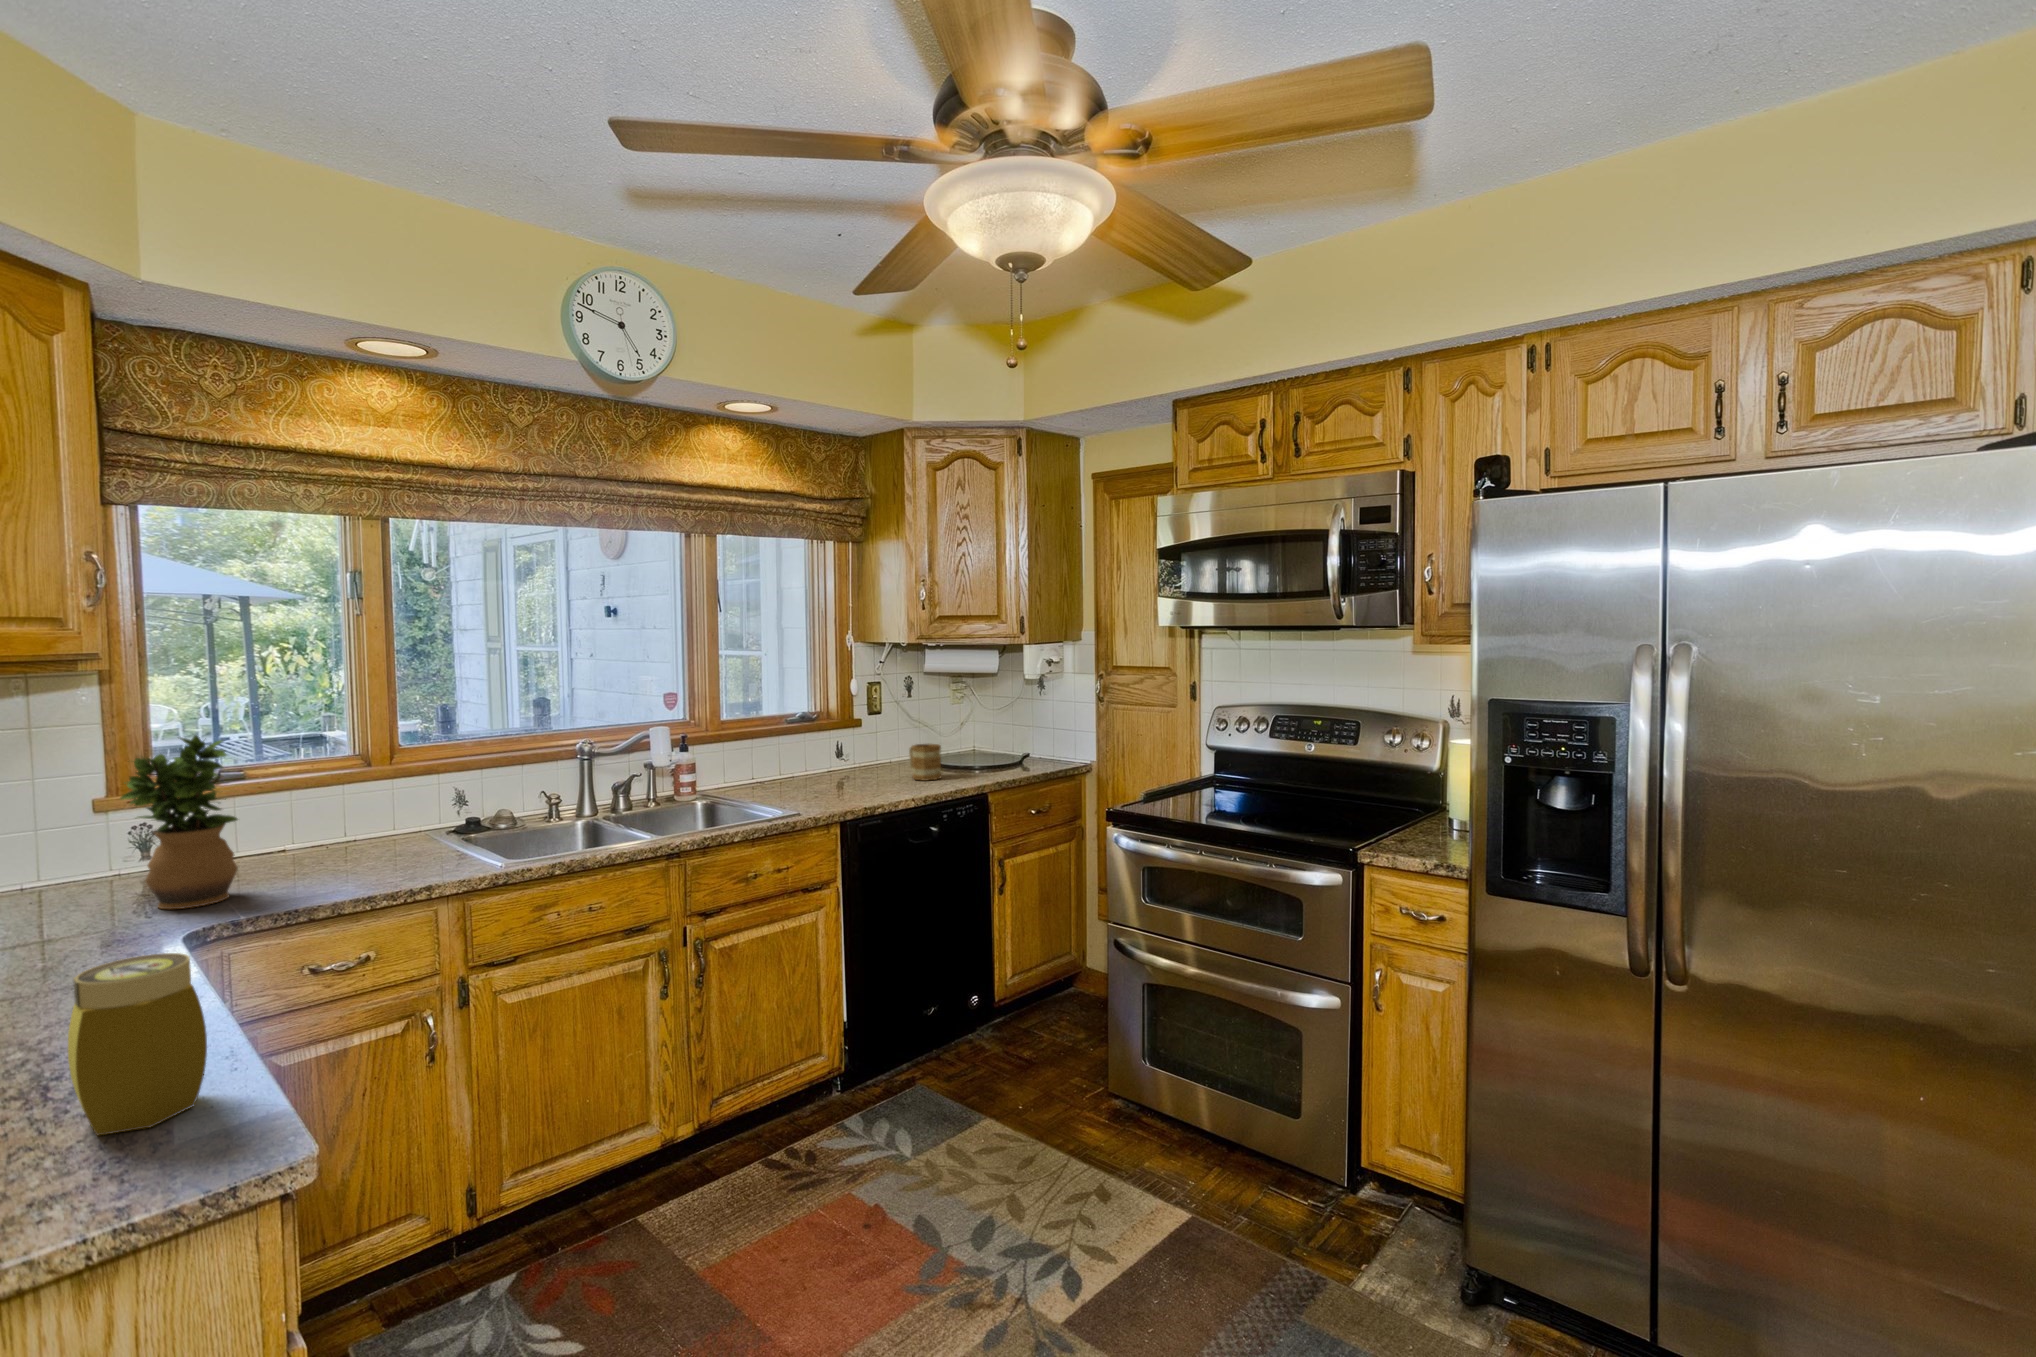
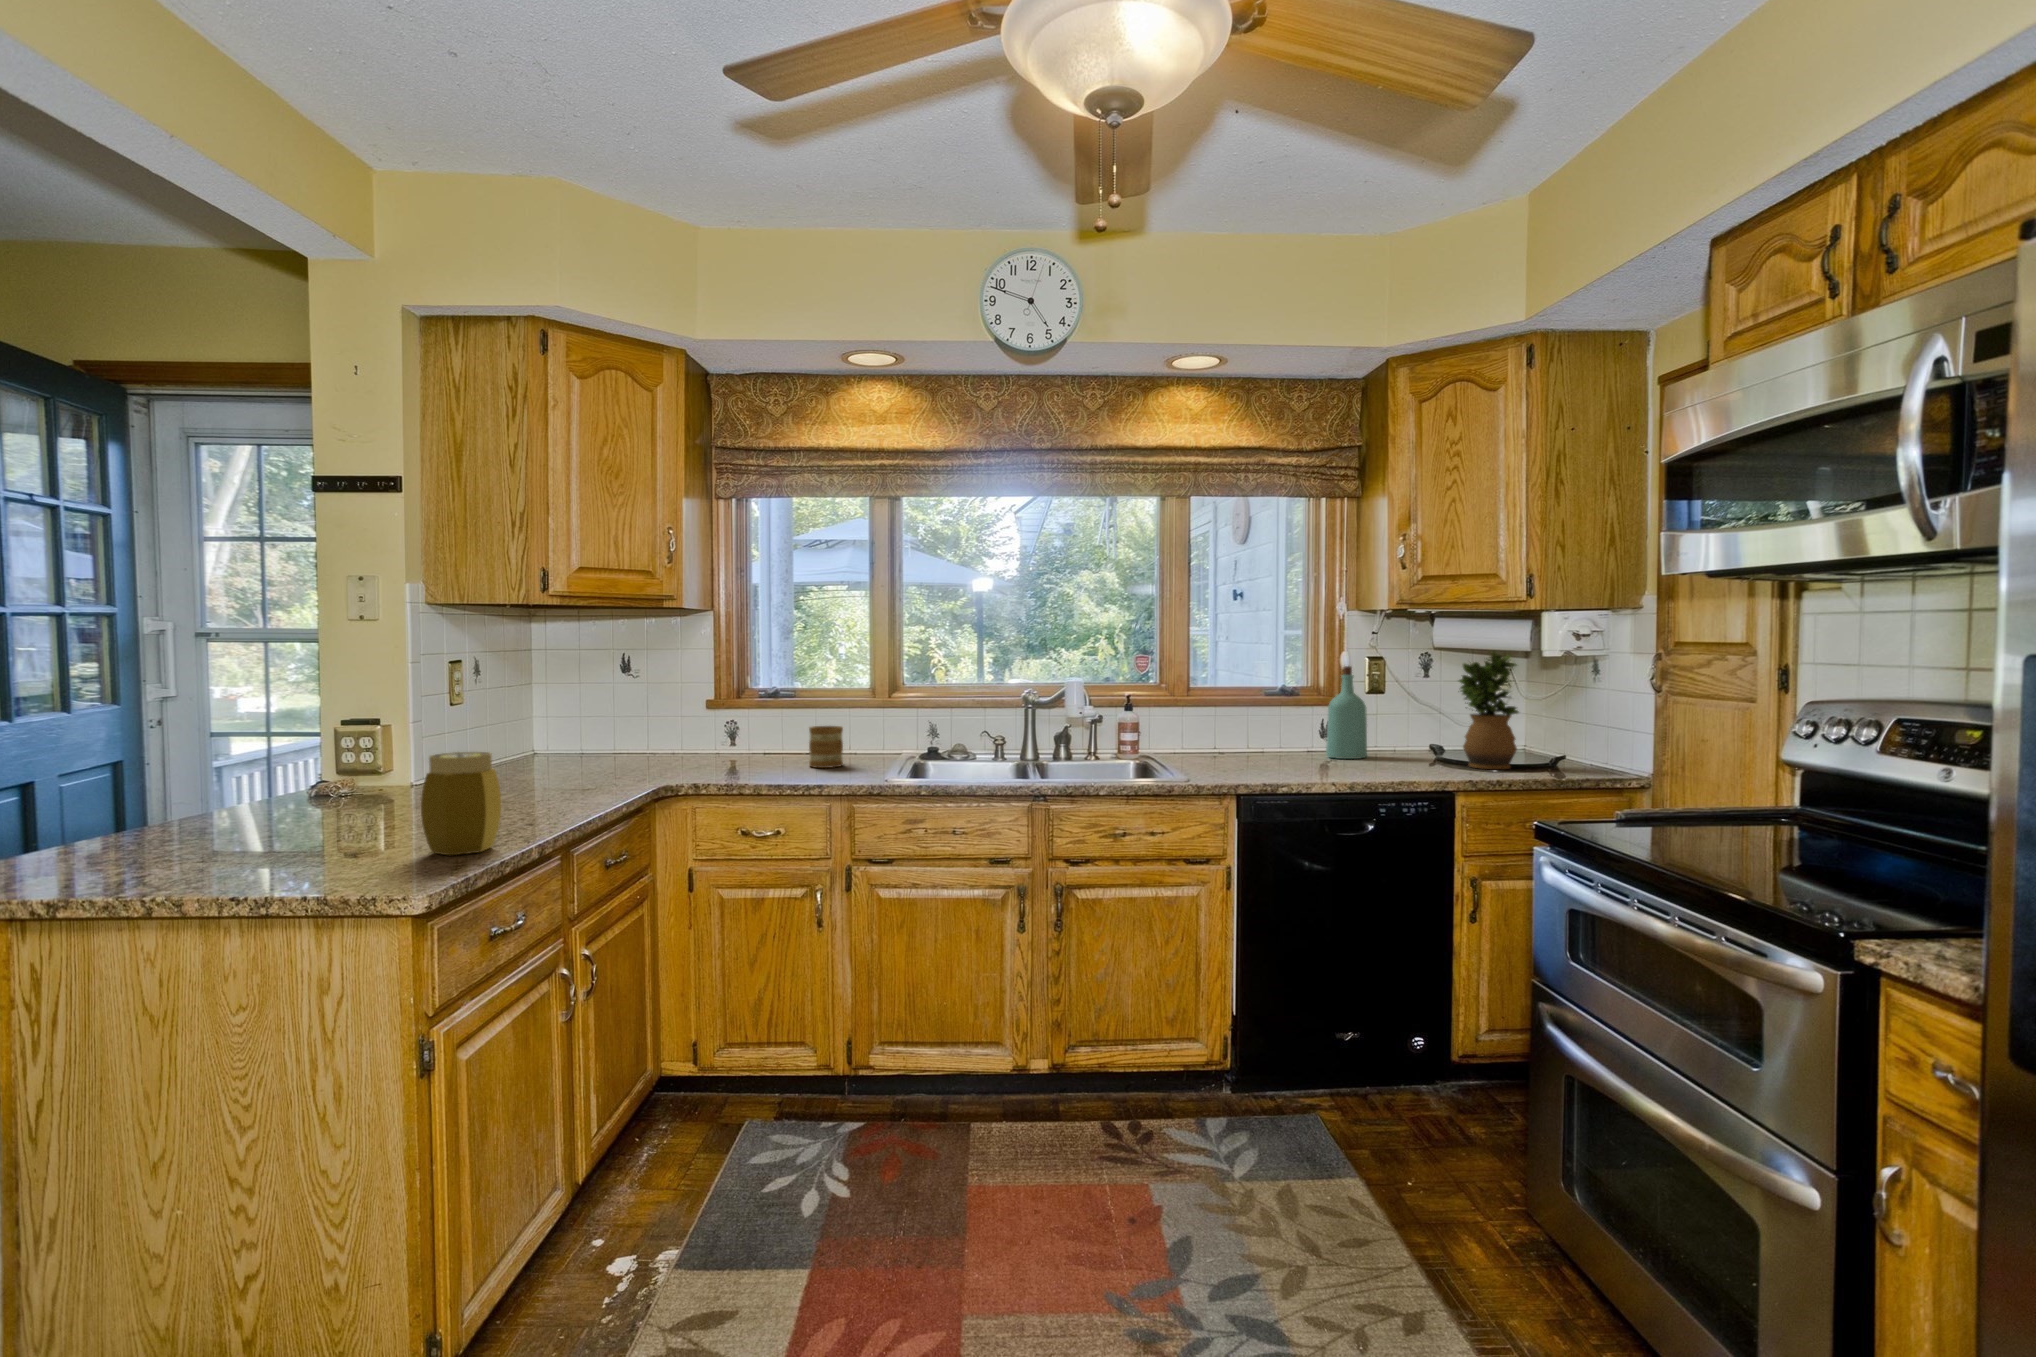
bottle: none [857,693,889,774] -> present [1326,666,1367,759]
potted plant: present [120,735,238,909] -> present [1459,652,1519,769]
mug: present [909,744,941,780] -> present [809,726,843,768]

